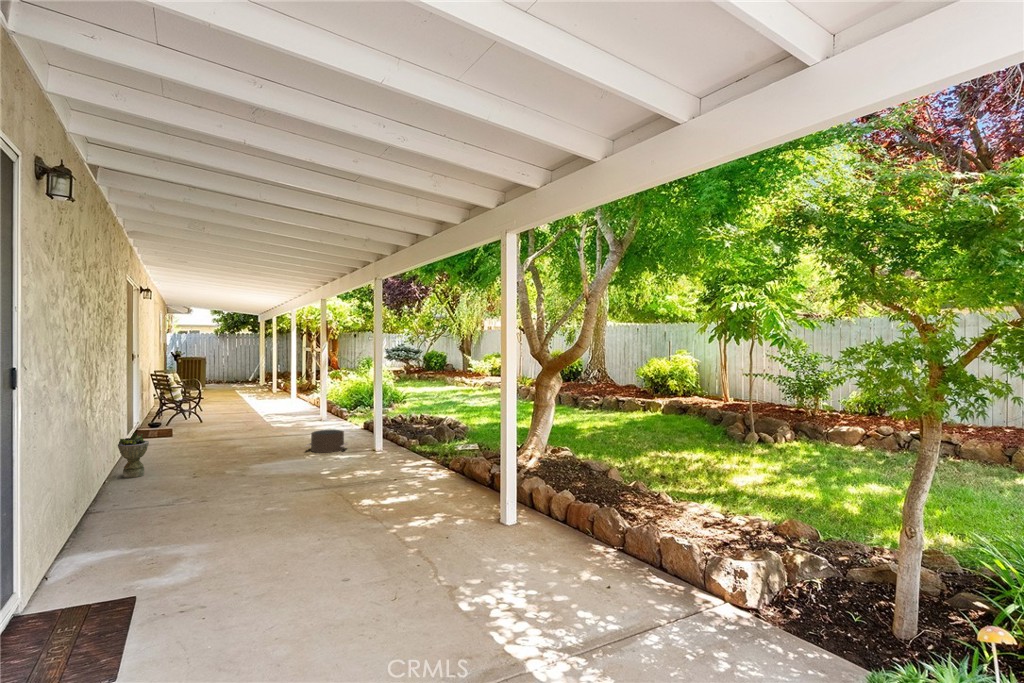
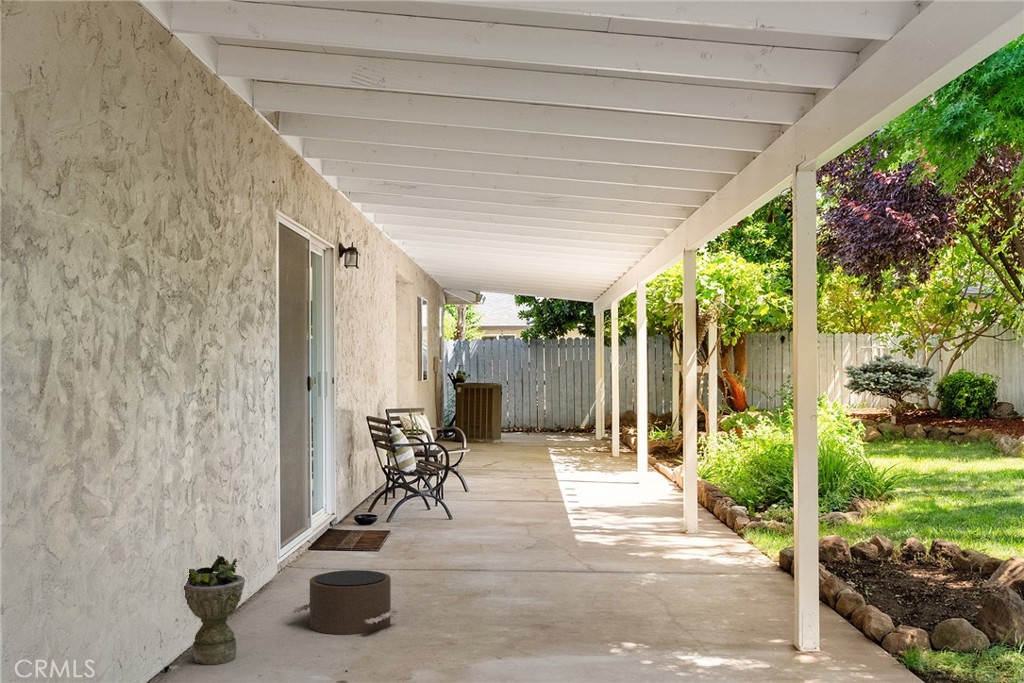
pouf: present [305,430,347,453] -> present [292,570,398,634]

